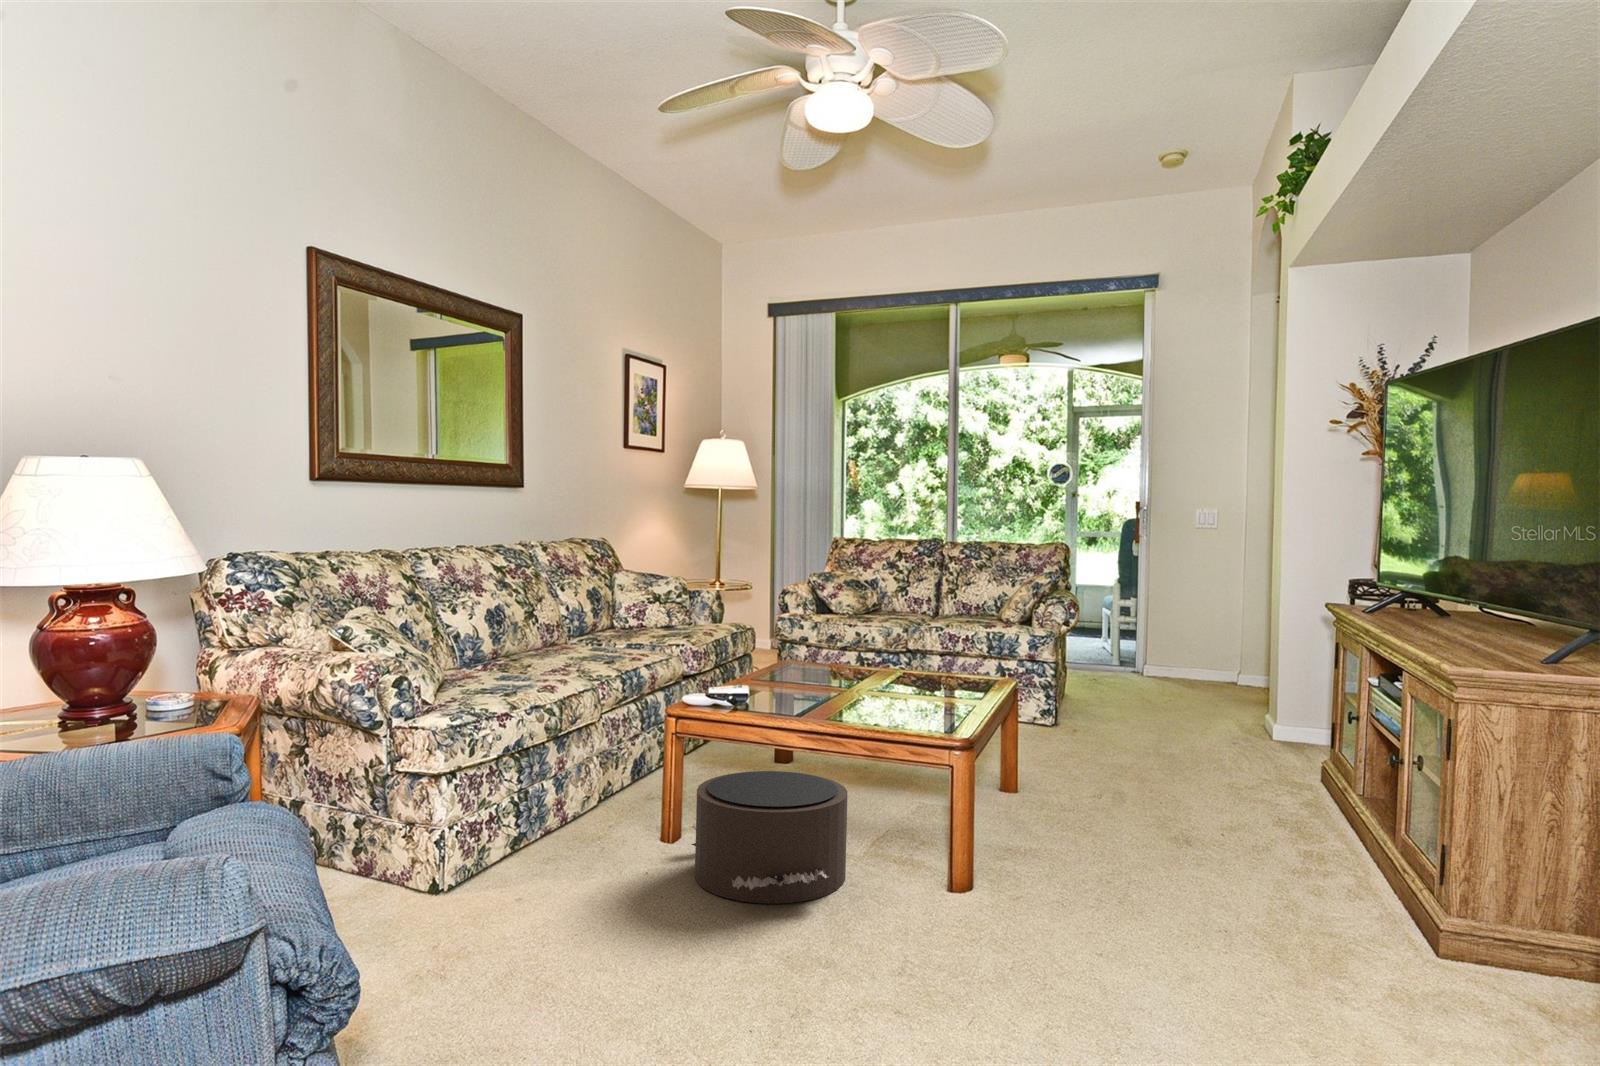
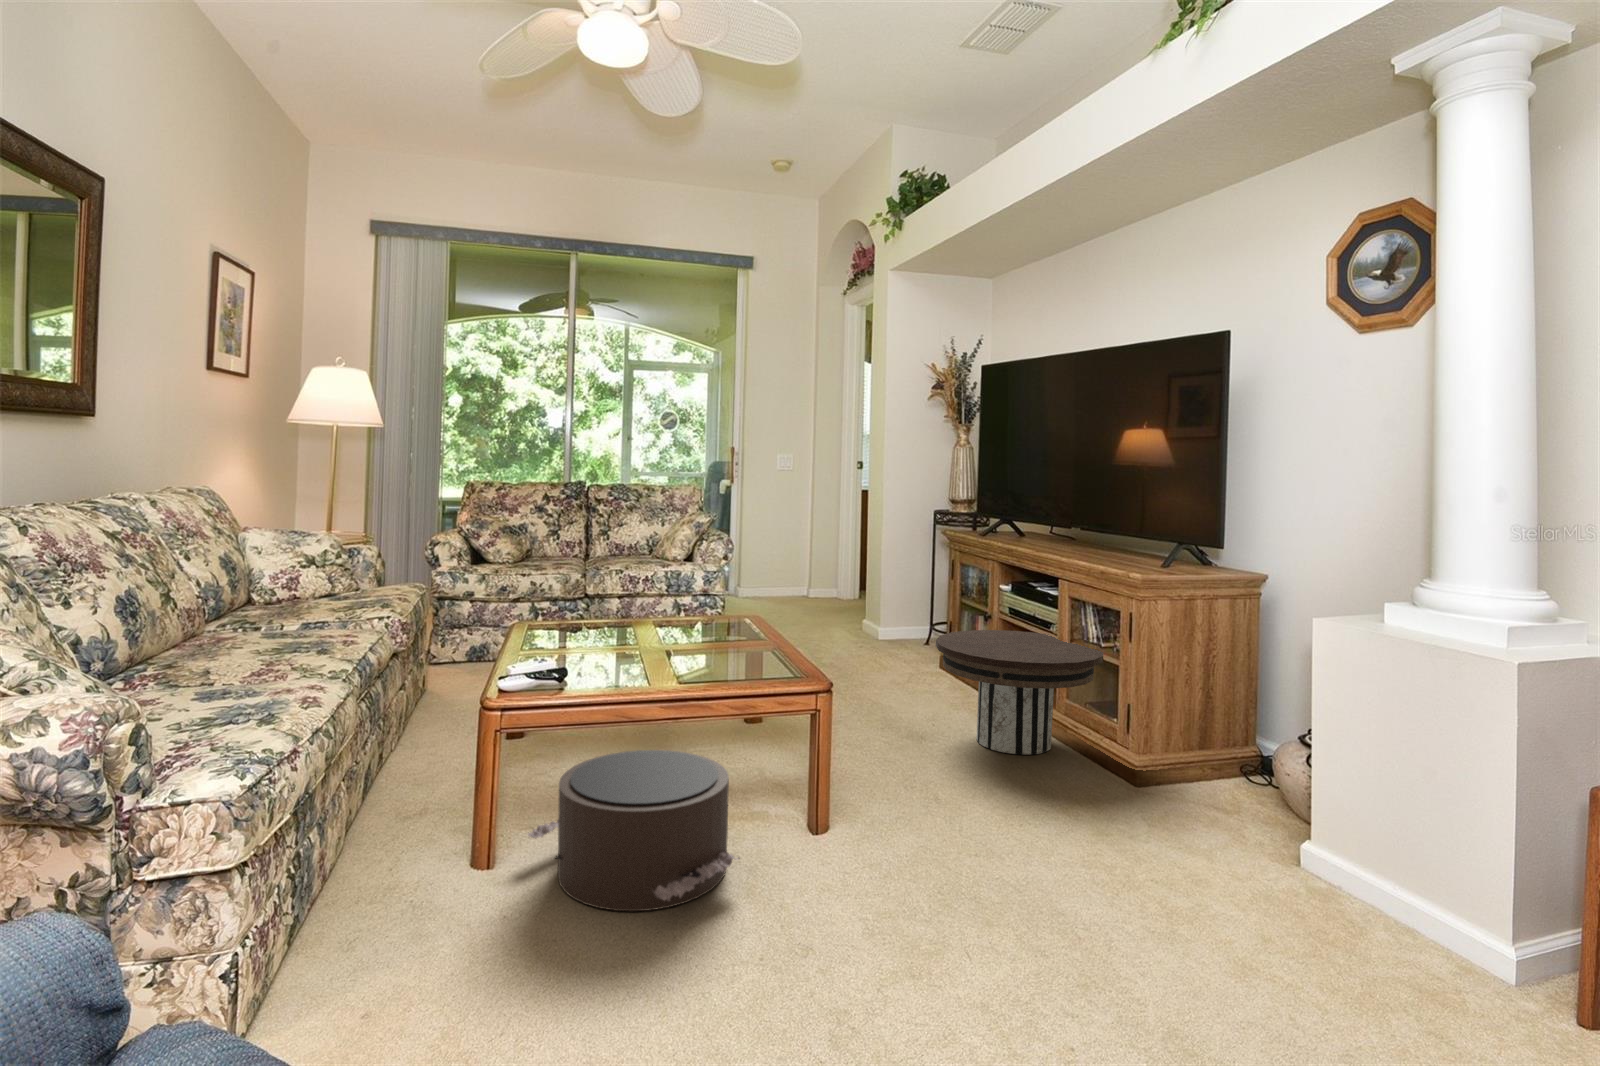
side table: none [1198,714,1433,878] -> present [936,630,1103,755]

